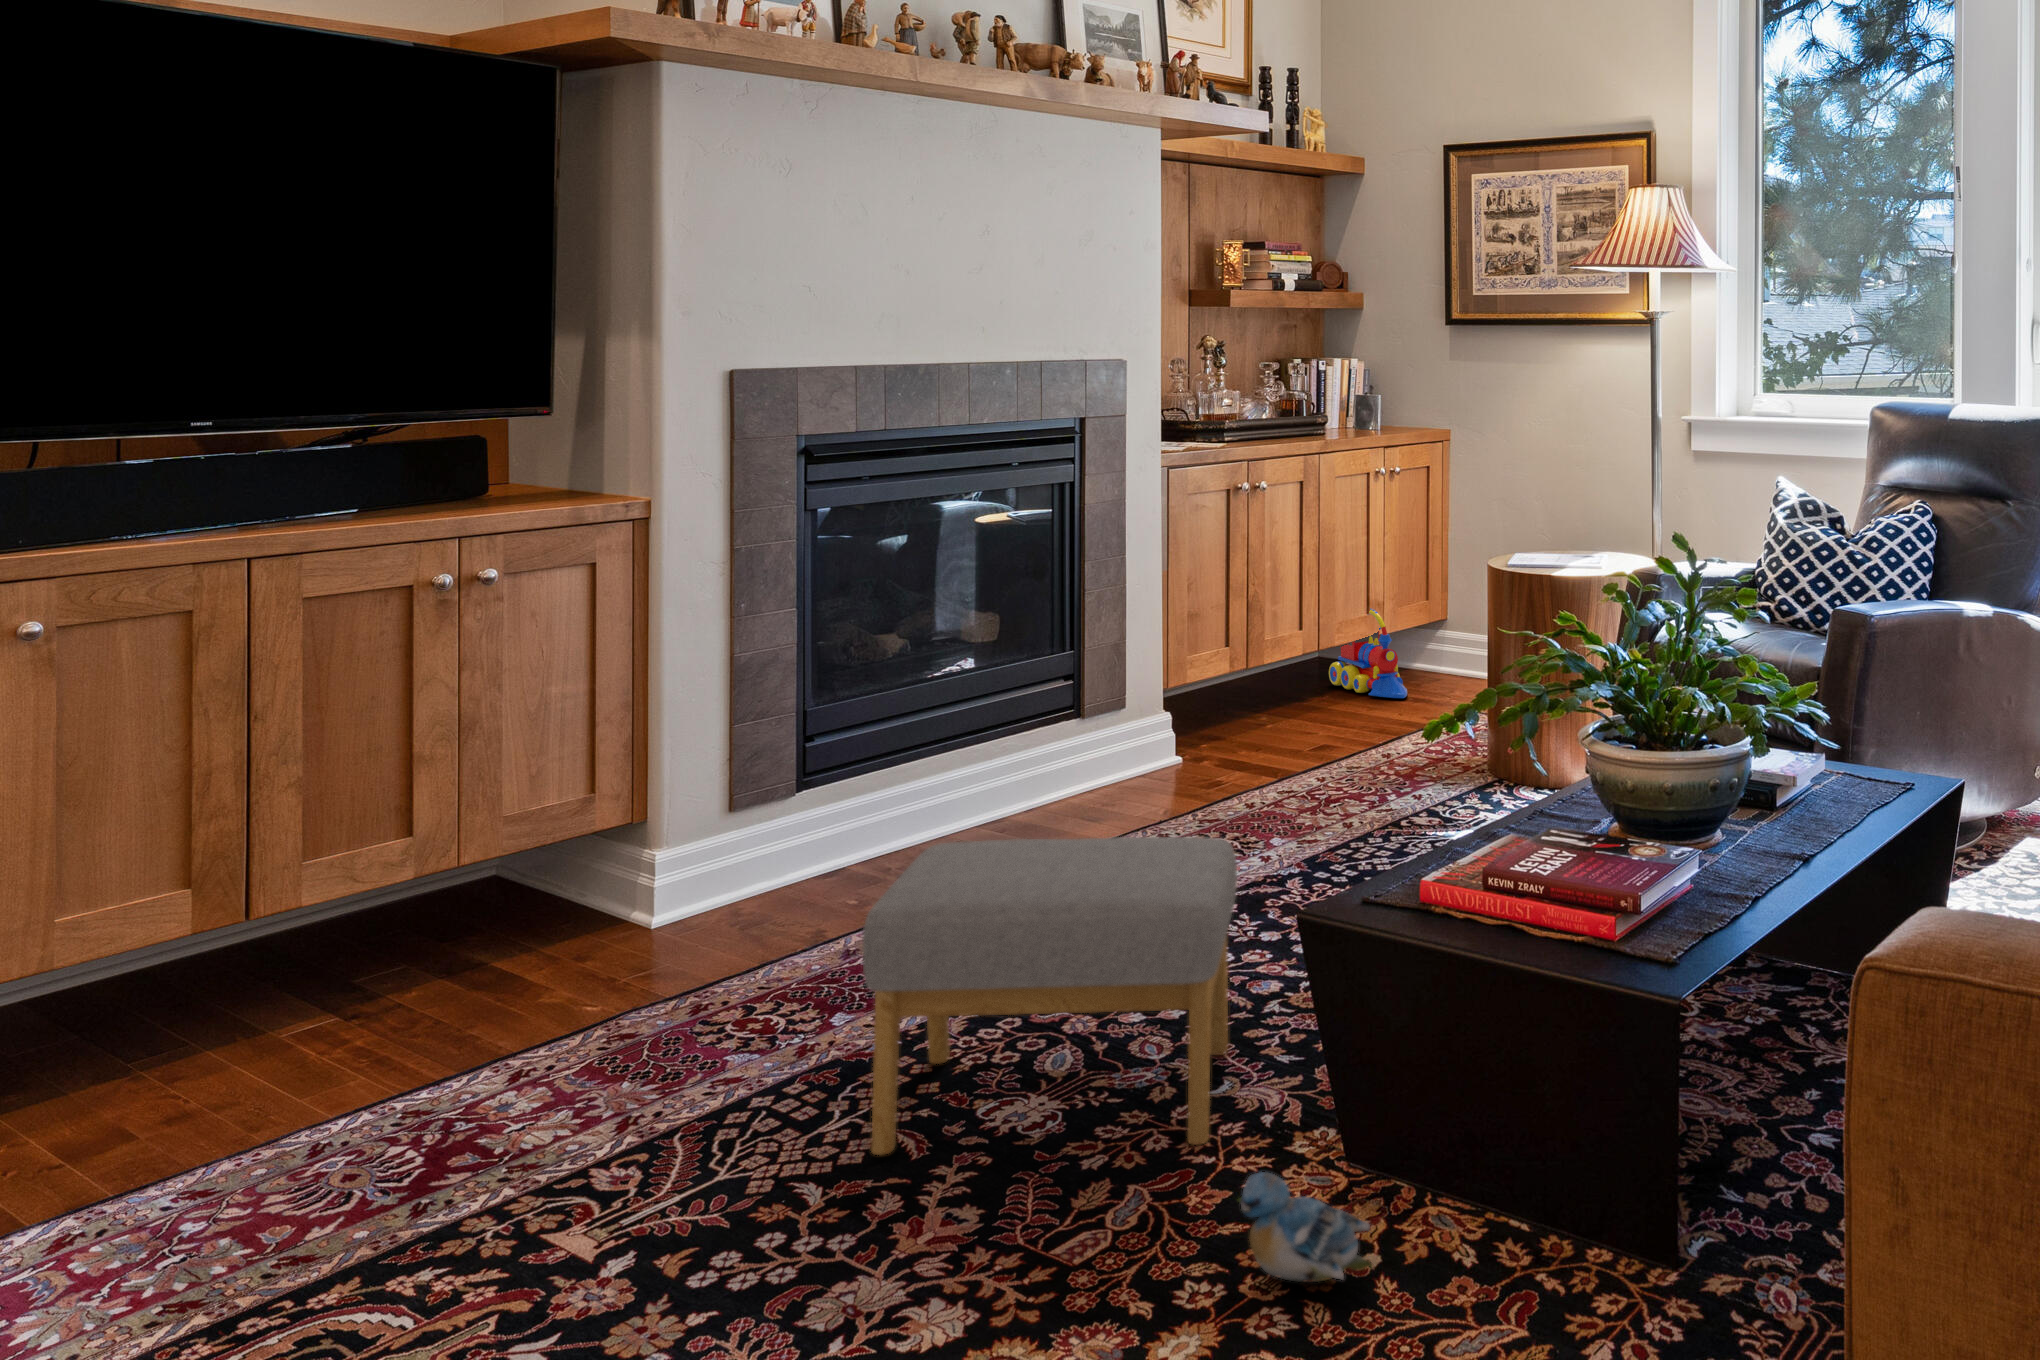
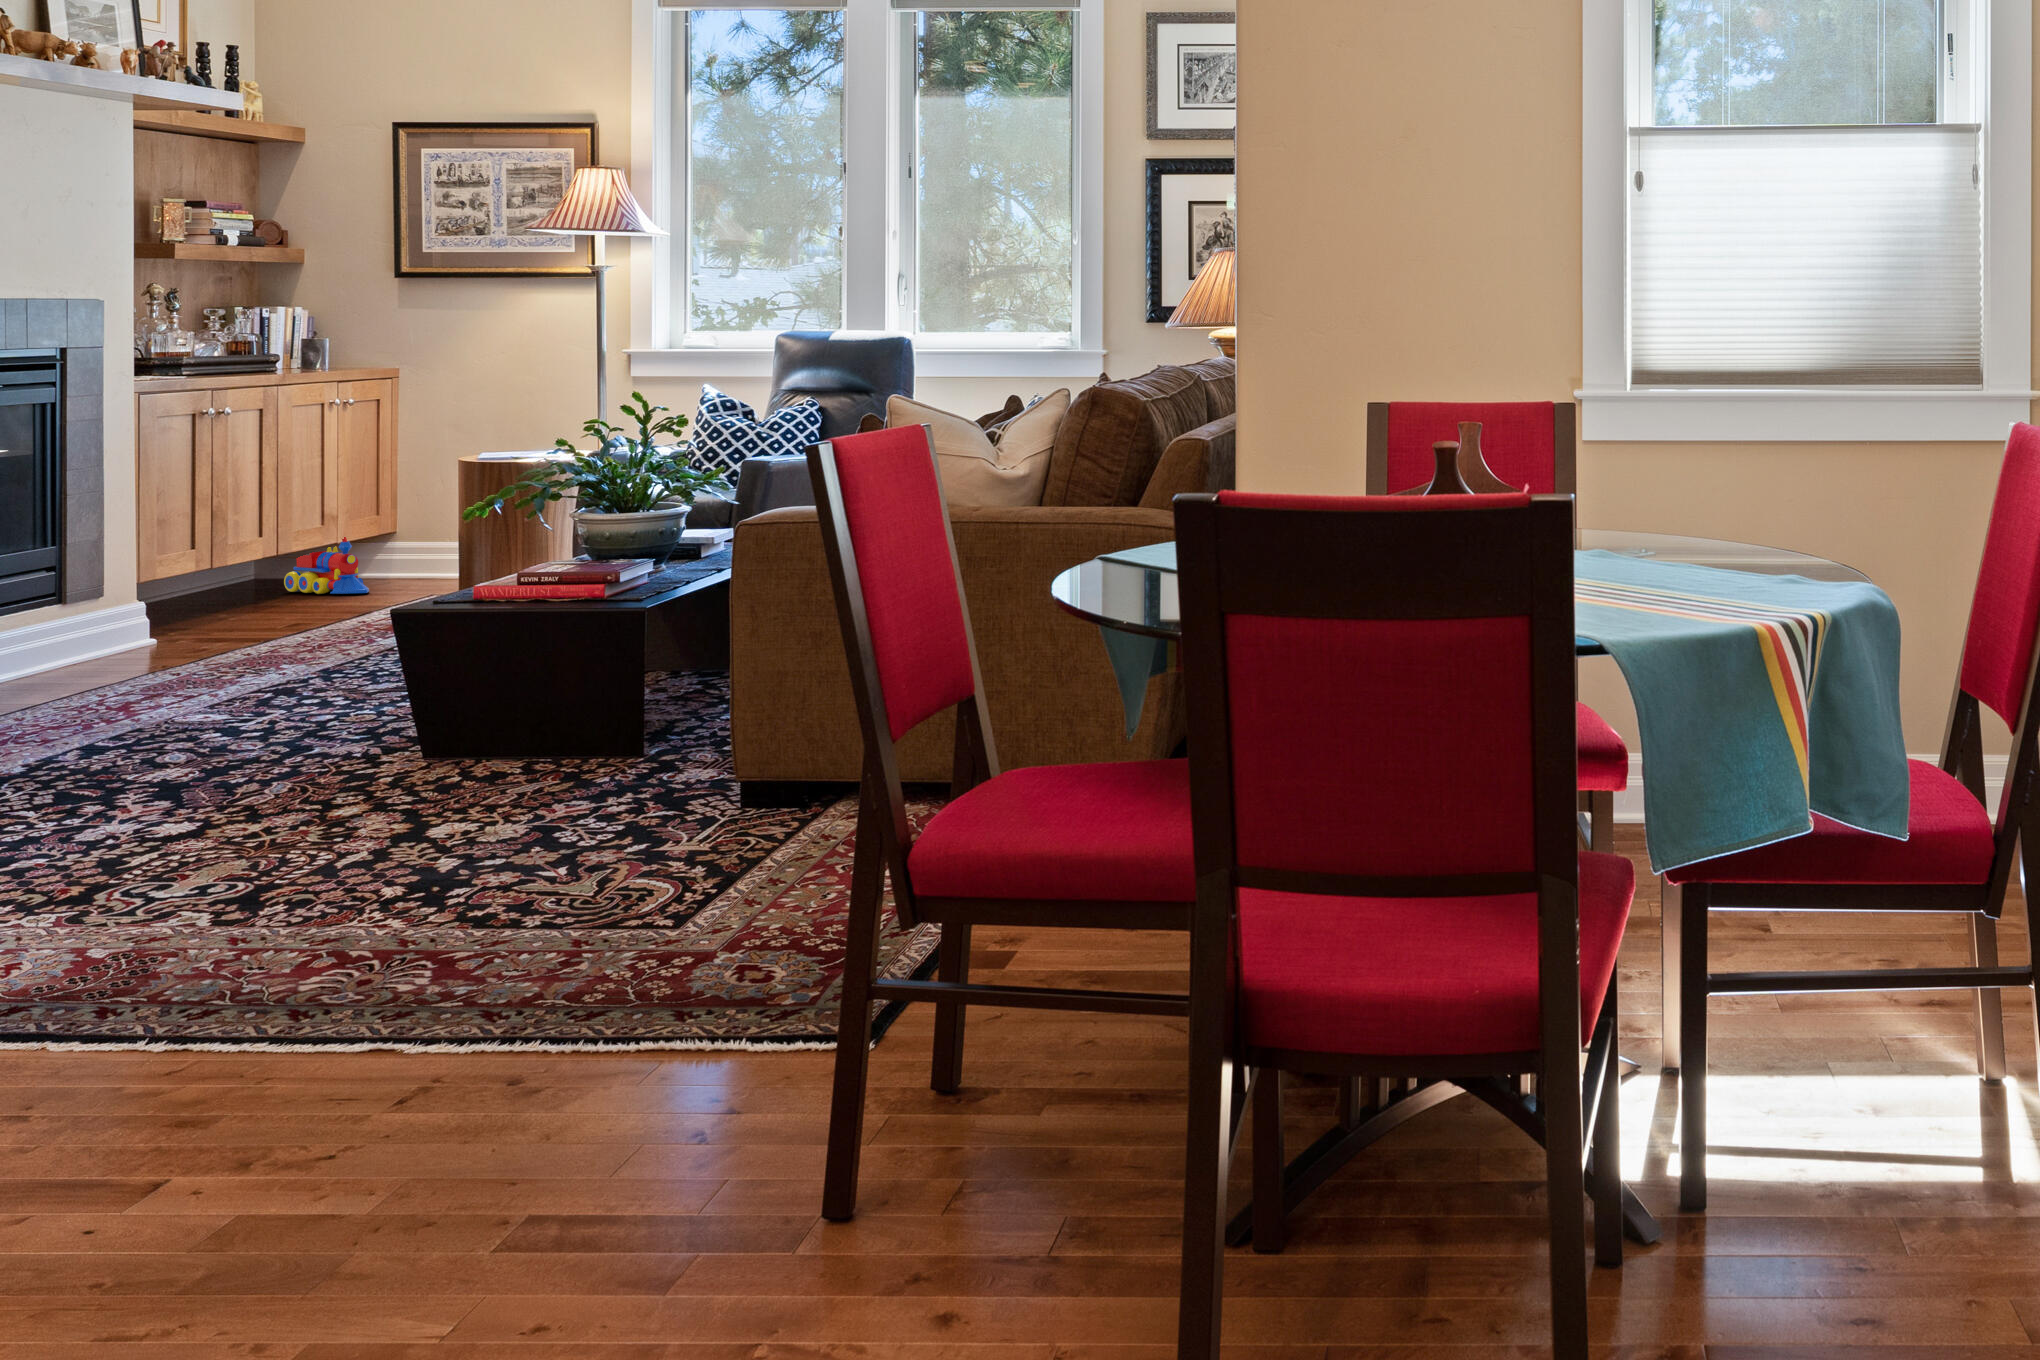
footstool: present [862,837,1237,1155] -> none [58,592,329,783]
plush toy: present [1239,1172,1374,1282] -> none [372,720,462,774]

